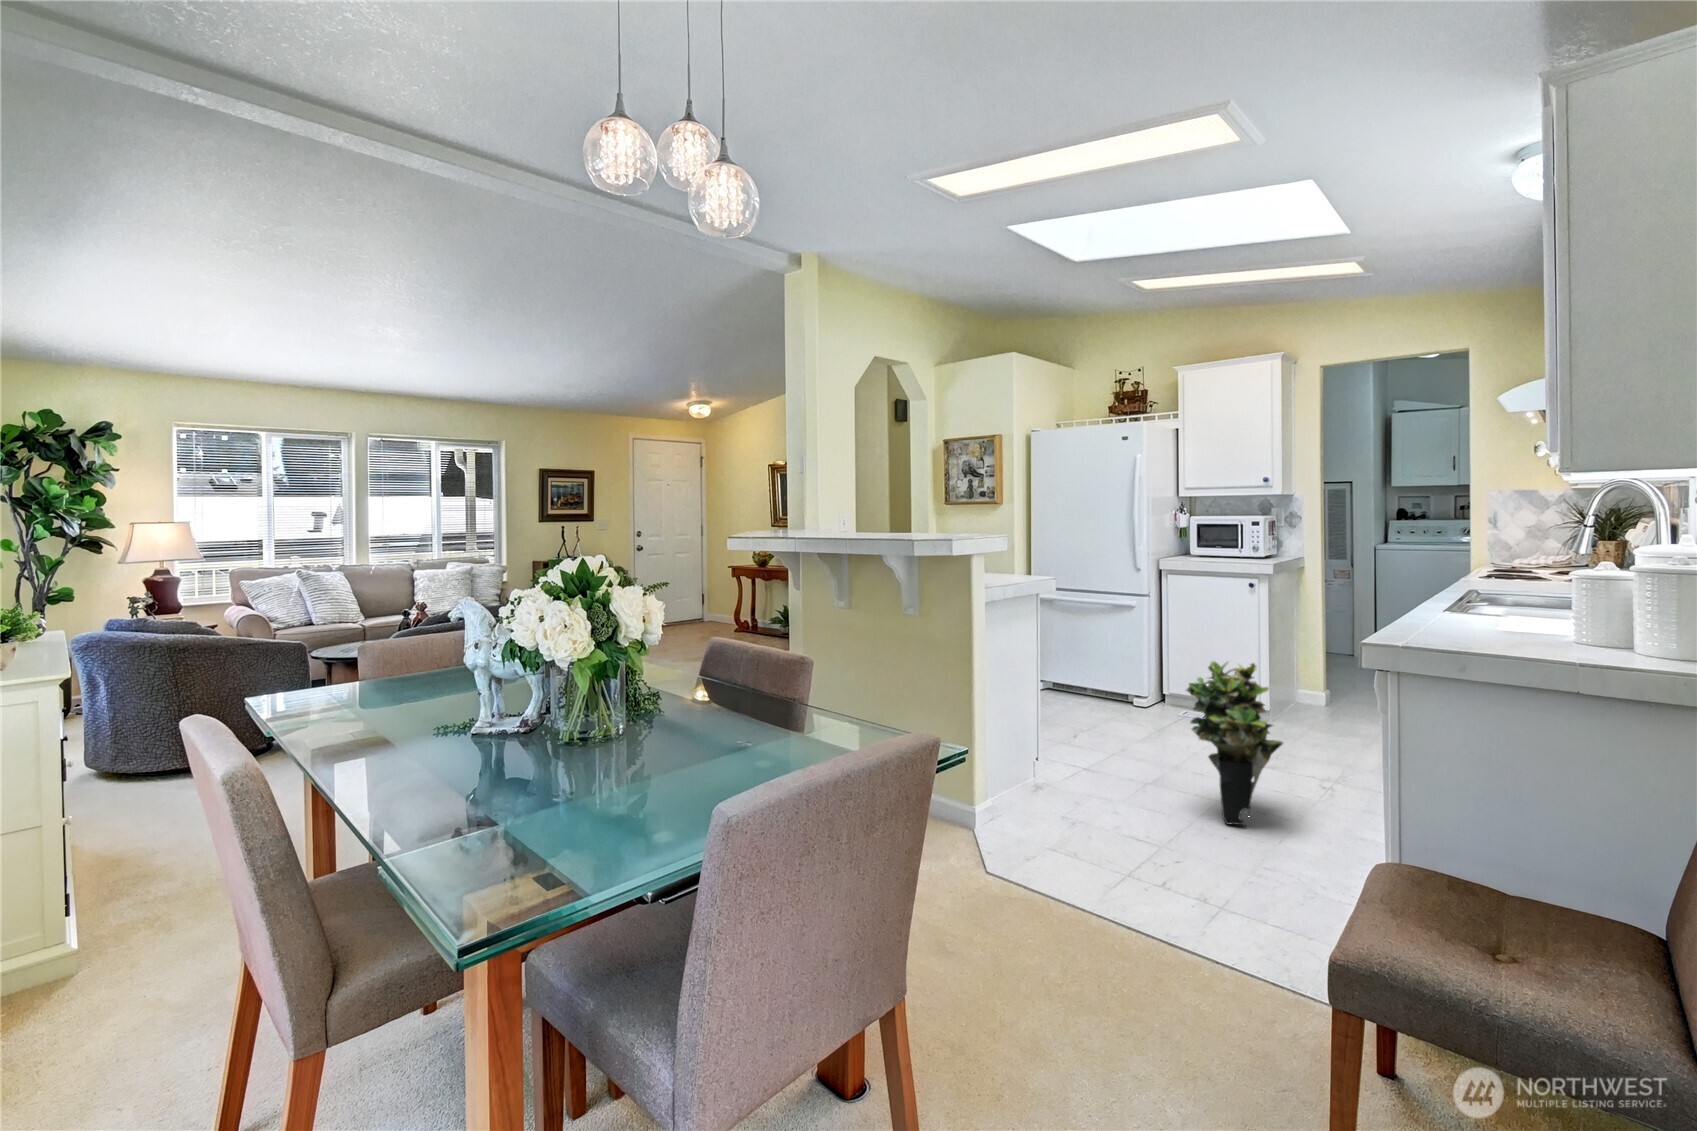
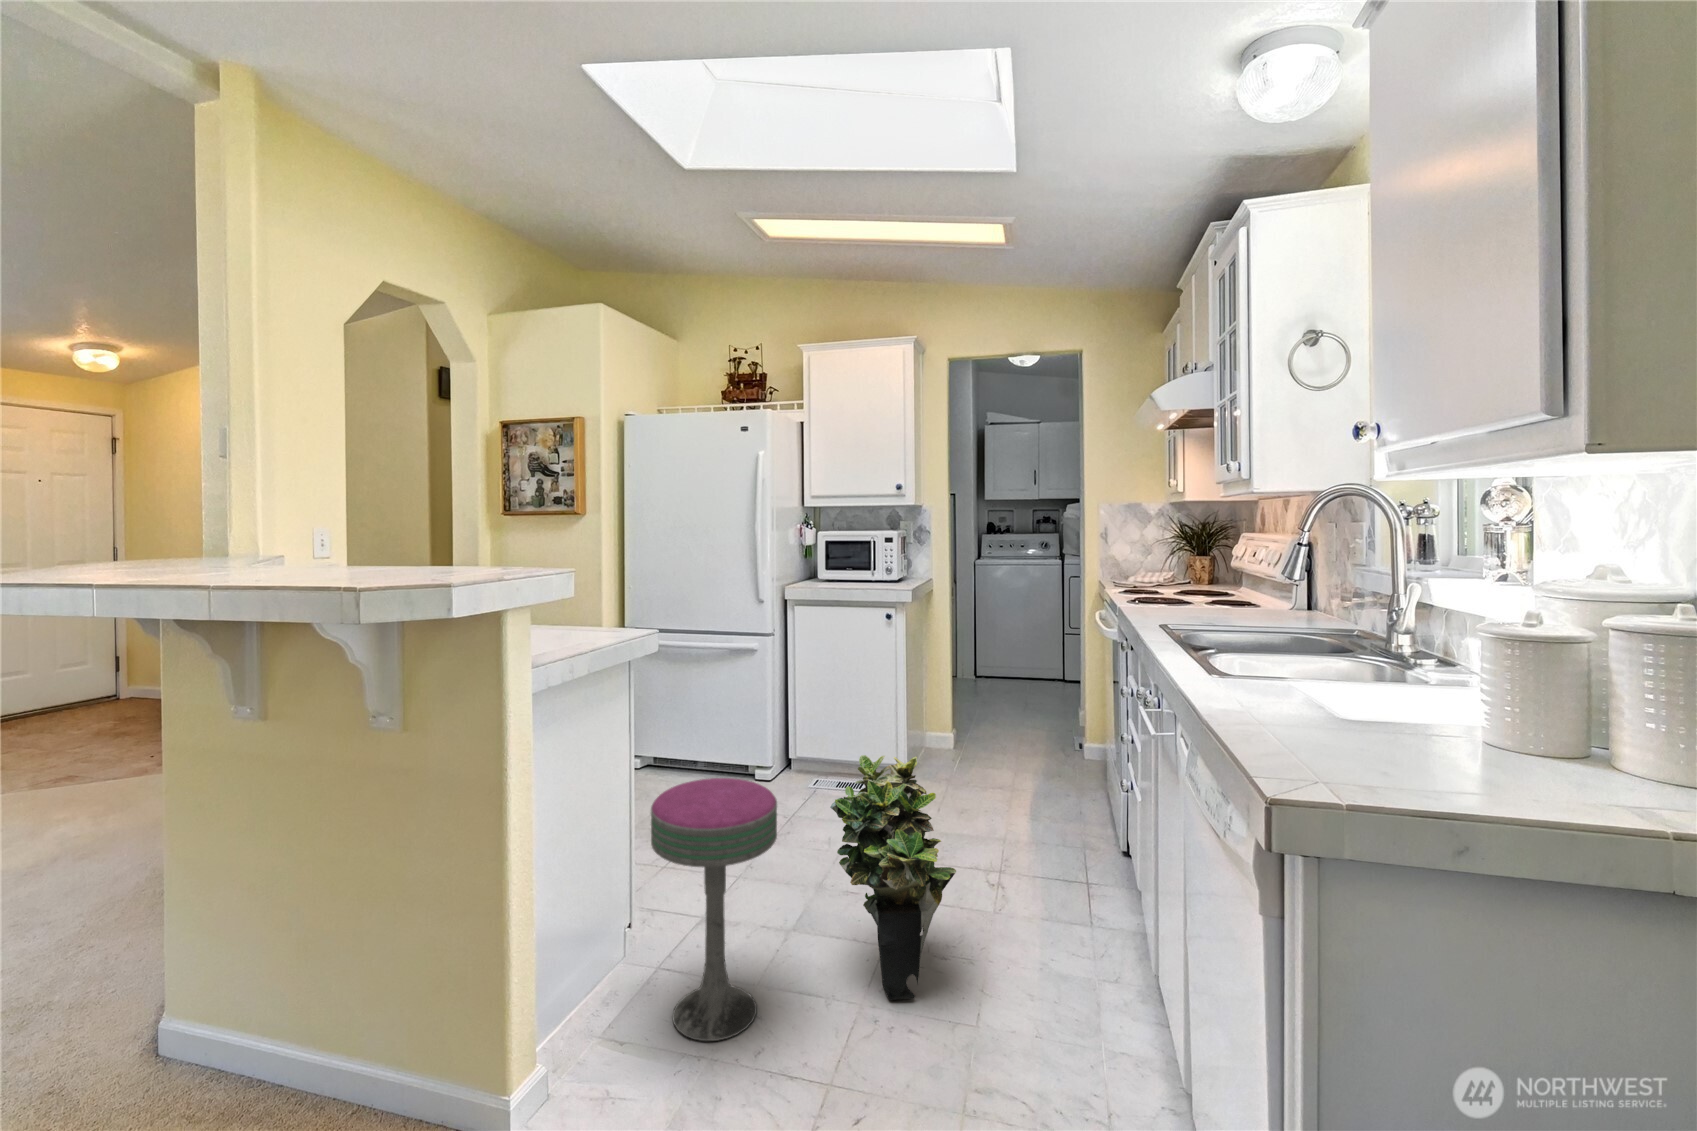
bar stool: none [1061,661,1146,821] -> present [651,778,777,1041]

